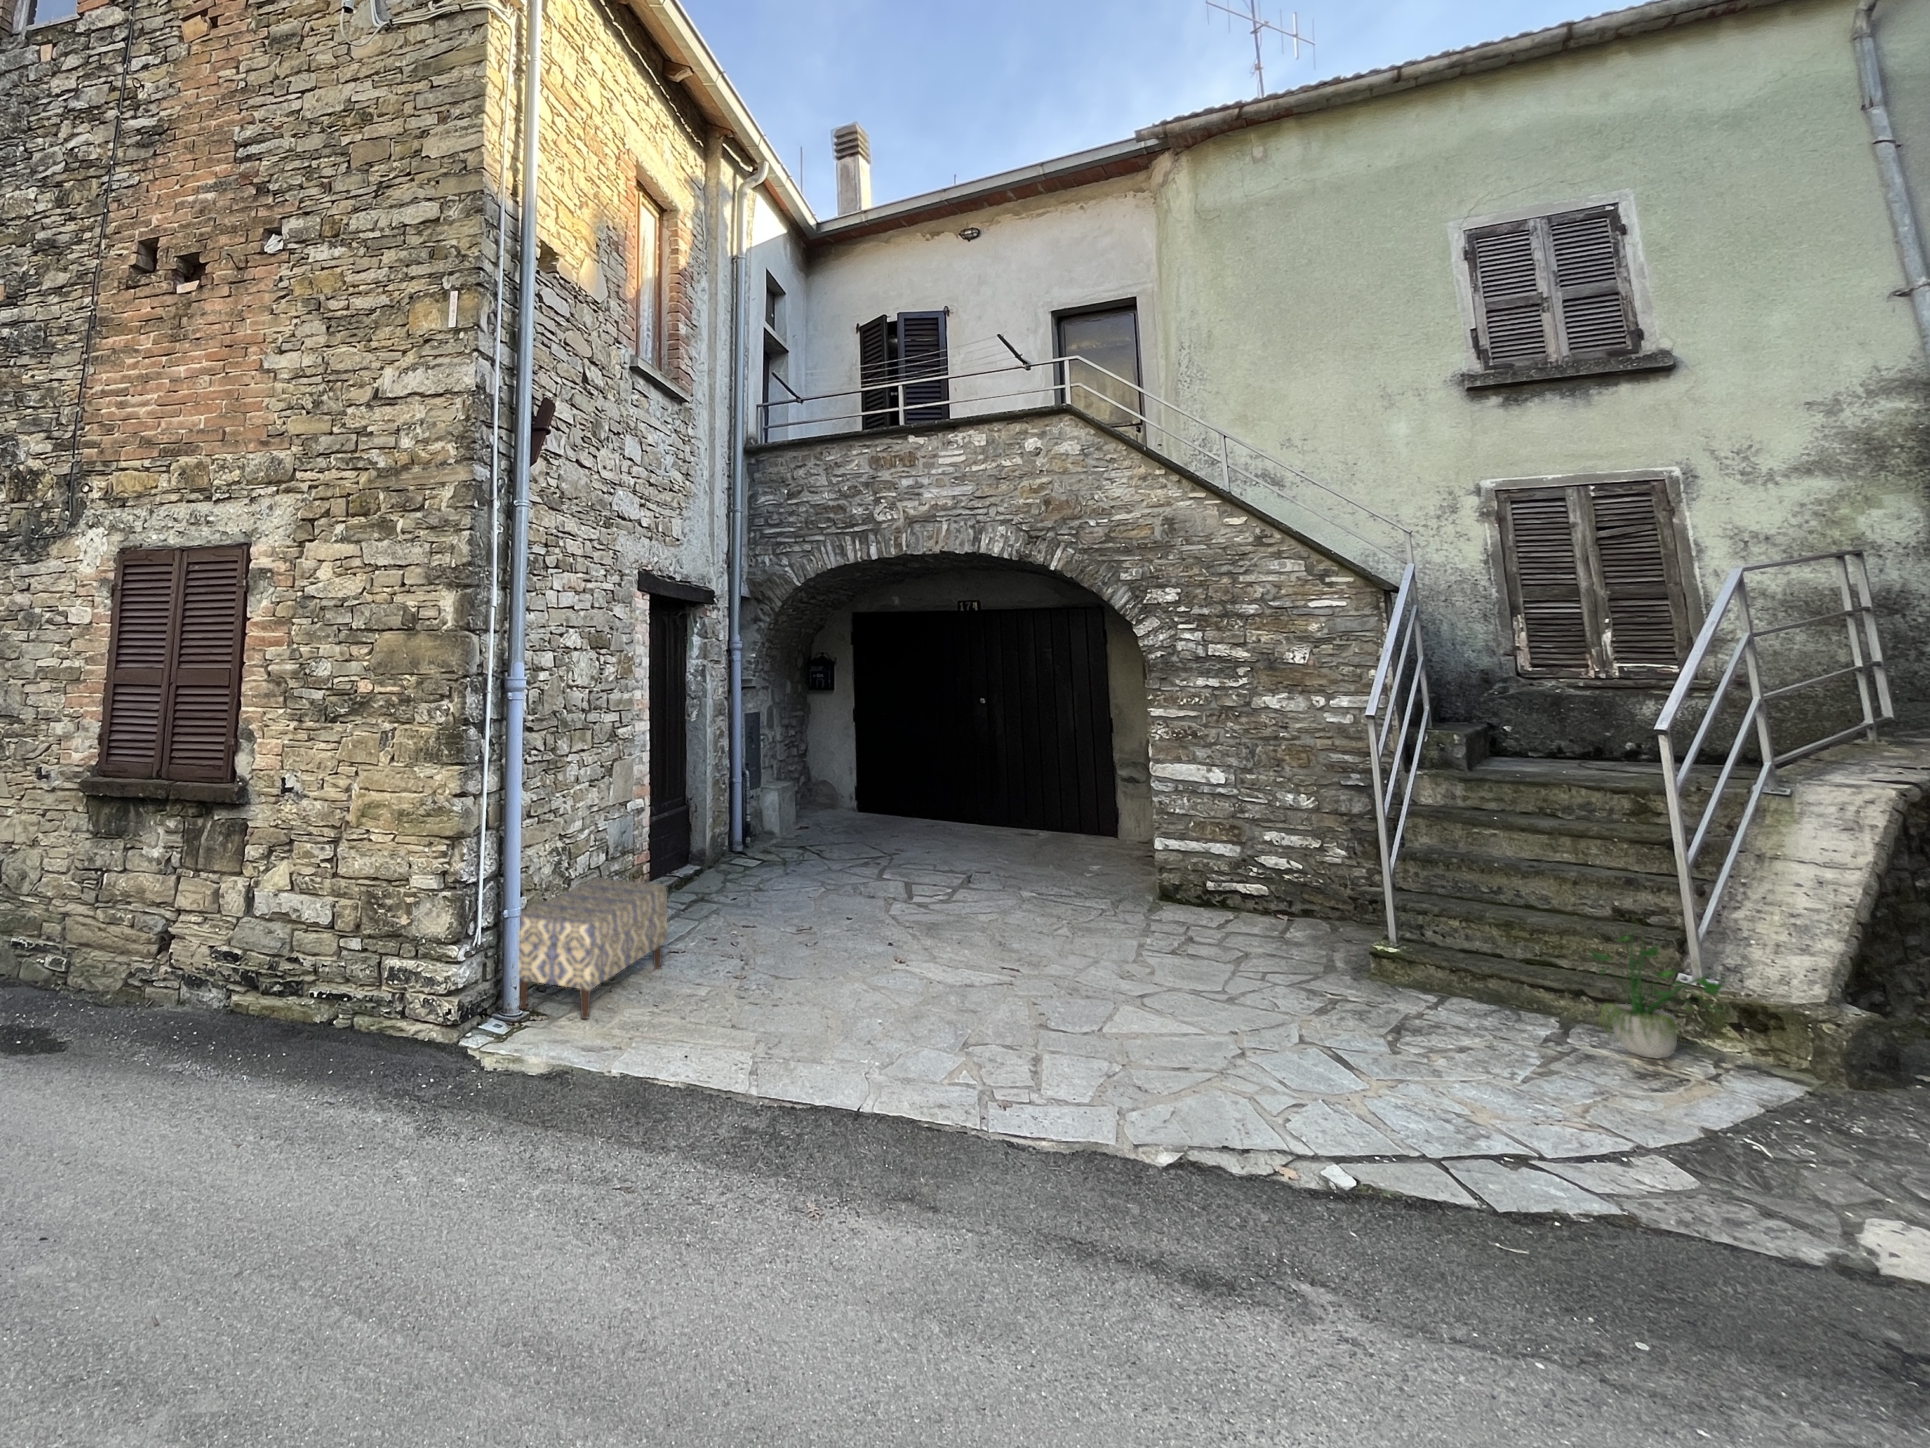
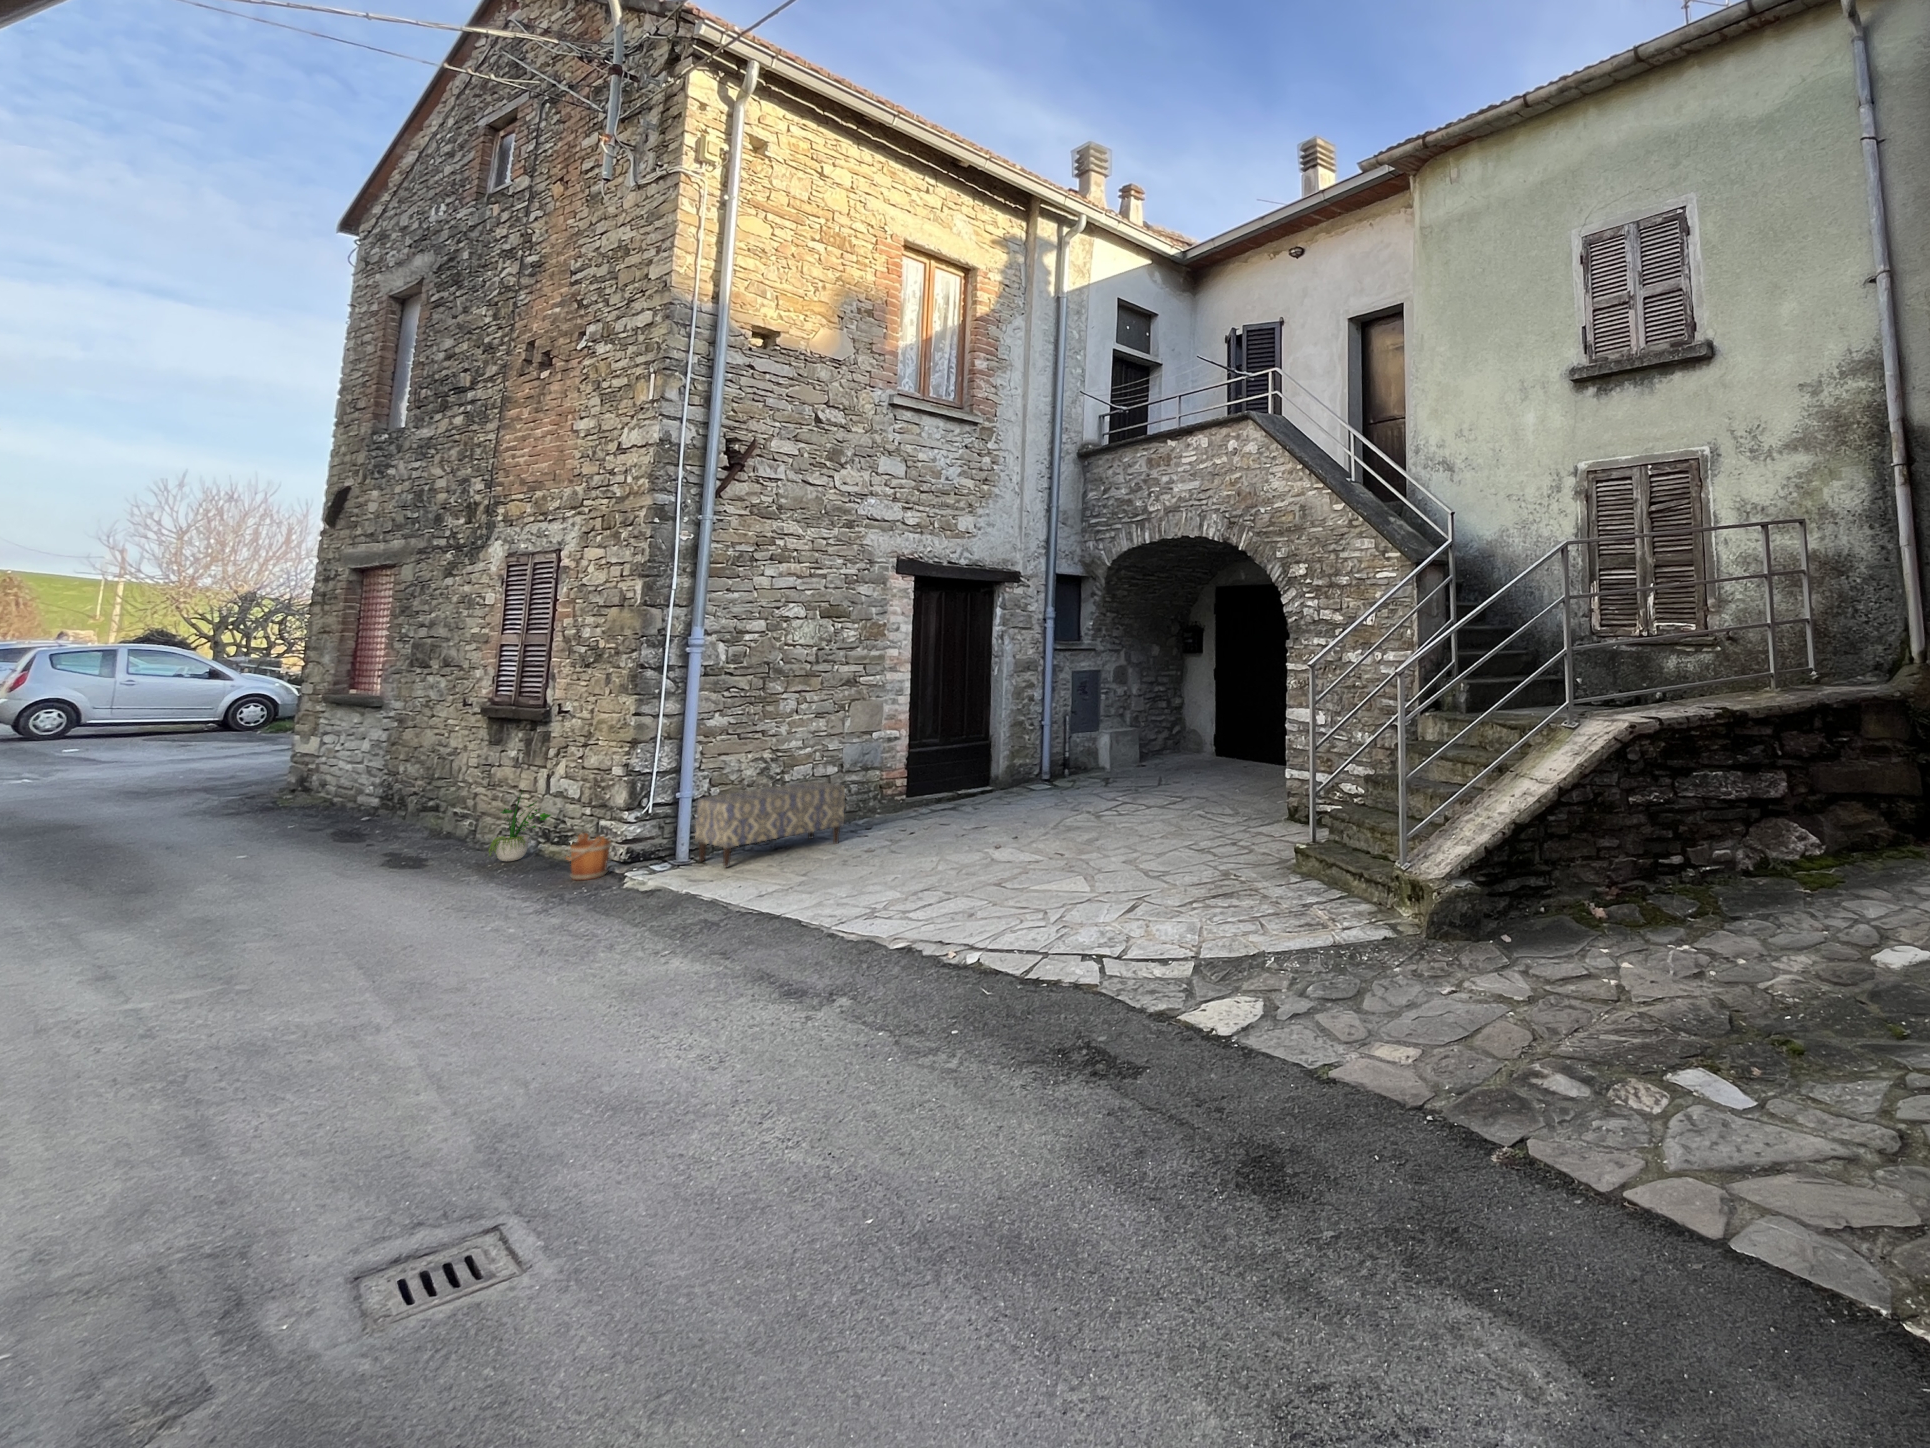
potted plant: present [1591,935,1724,1058] -> present [489,793,551,861]
bucket: none [363,978,423,1055] -> present [566,833,612,880]

